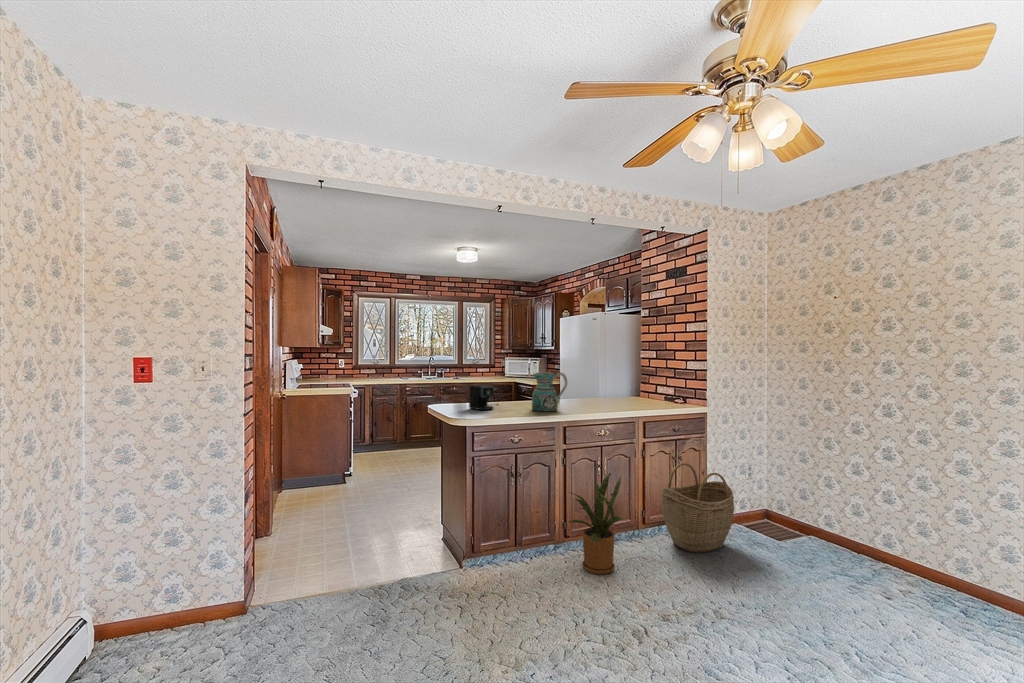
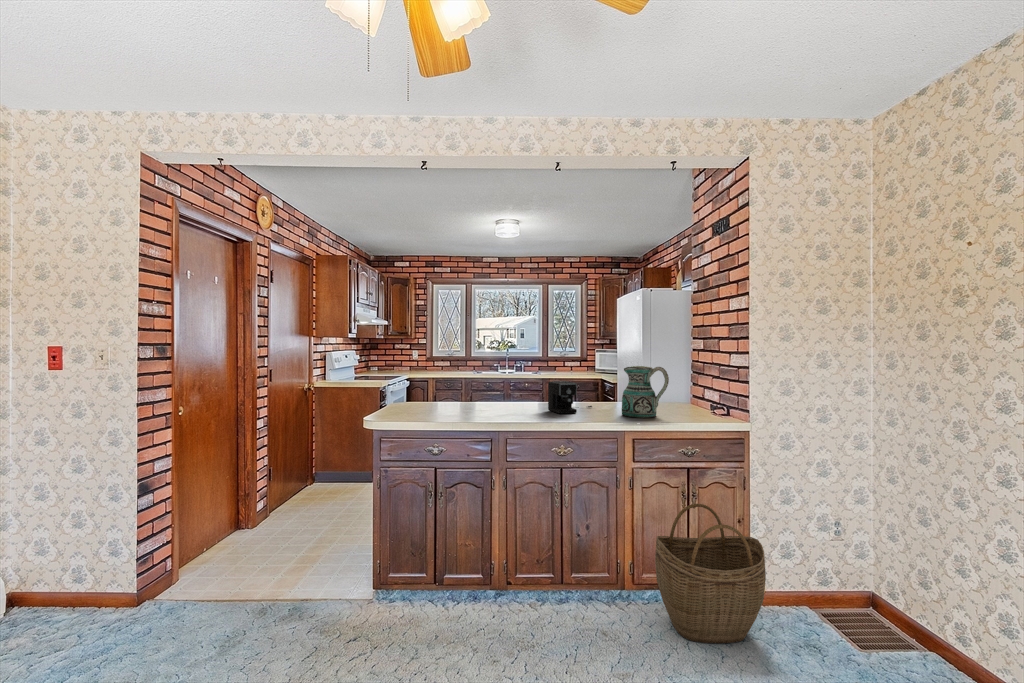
ceramic pitcher: present [532,372,567,411] -> present [622,366,669,418]
coffee maker: present [469,385,493,410] -> present [548,381,592,414]
house plant: present [569,473,623,574] -> none [468,506,579,647]

